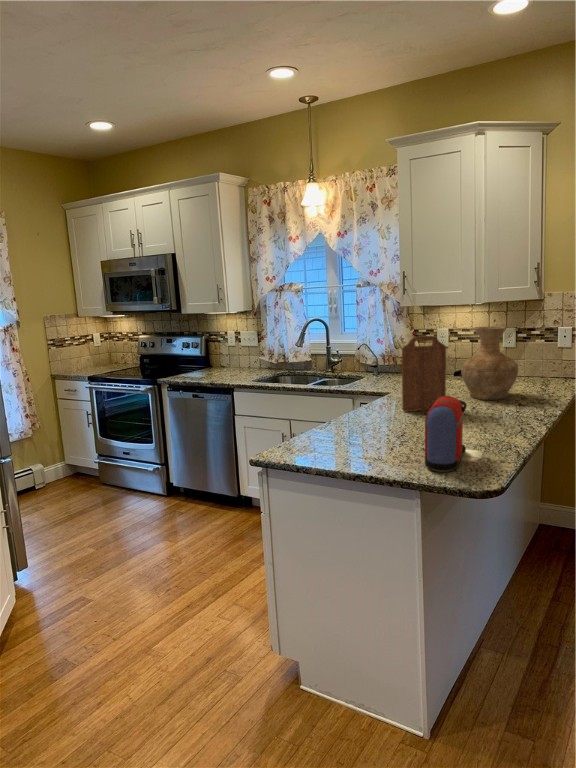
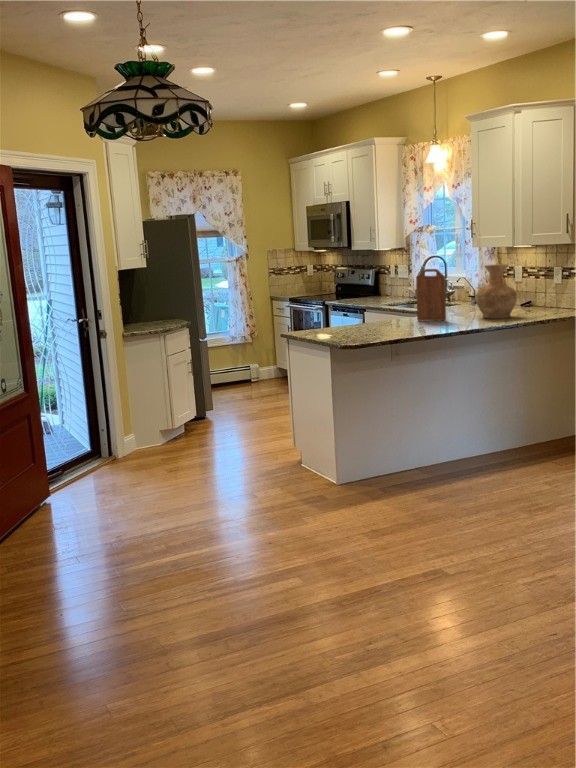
coffee maker: present [425,396,467,472] -> none [351,300,392,337]

